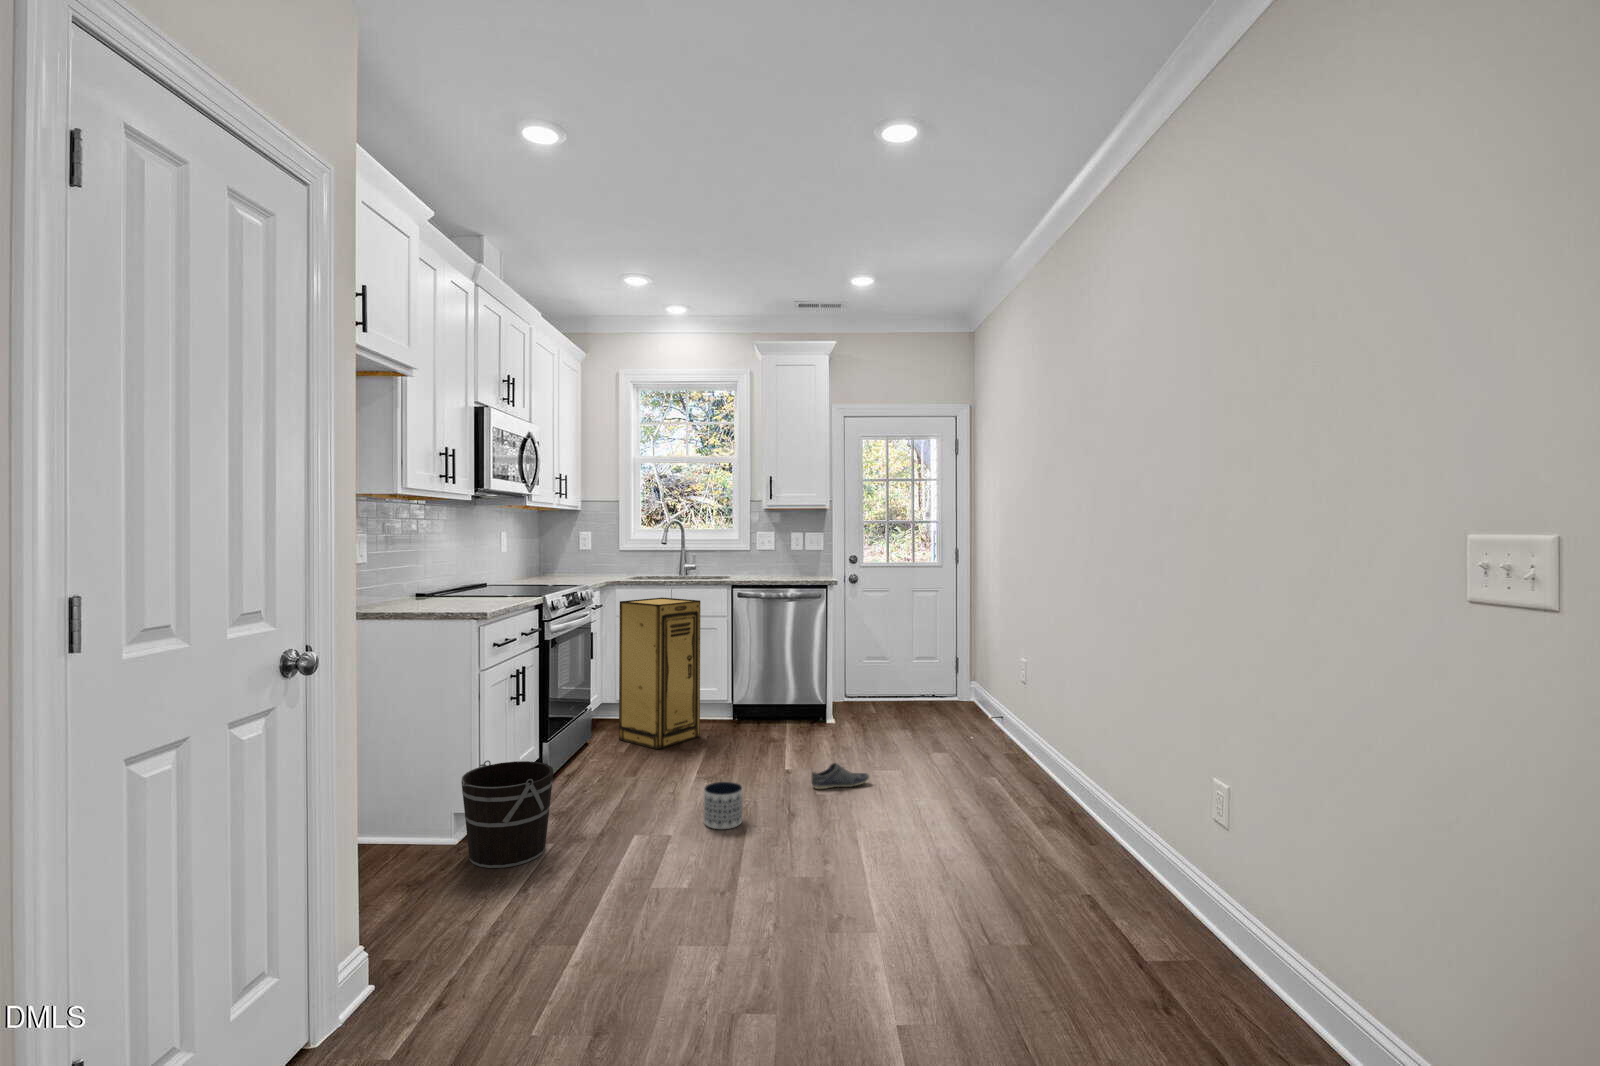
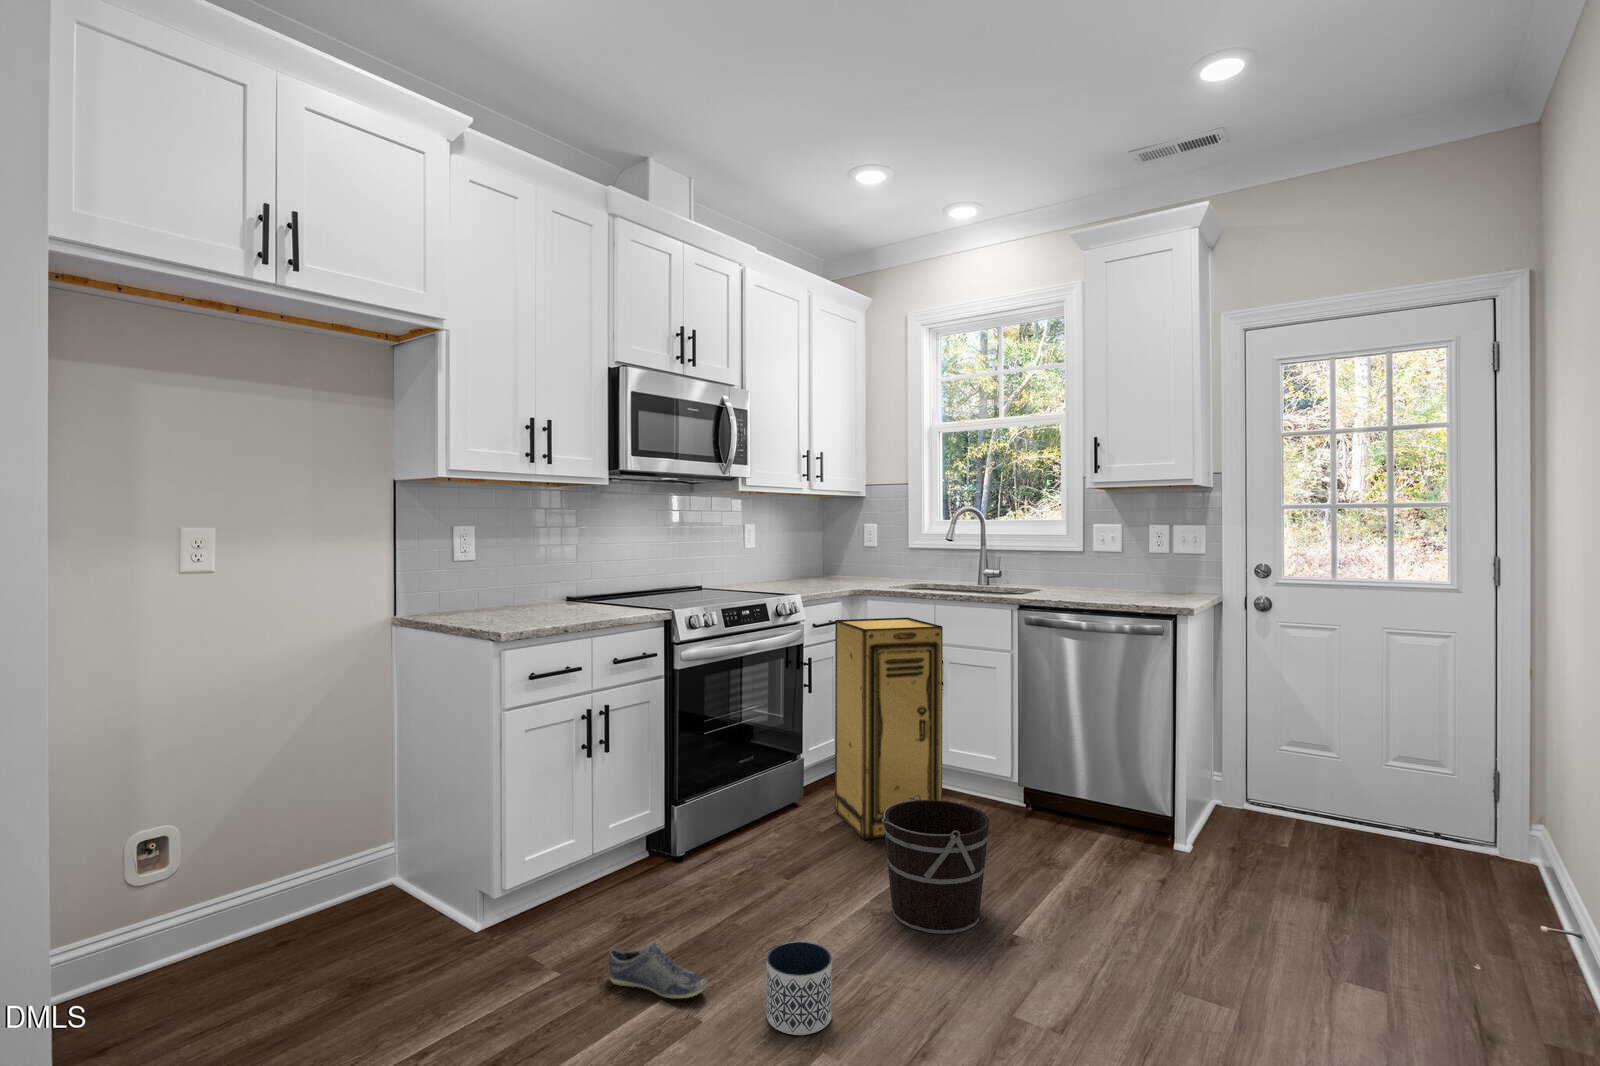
bucket: present [462,760,553,868] -> present [882,794,989,934]
shoe: present [812,763,869,789] -> present [608,942,708,998]

